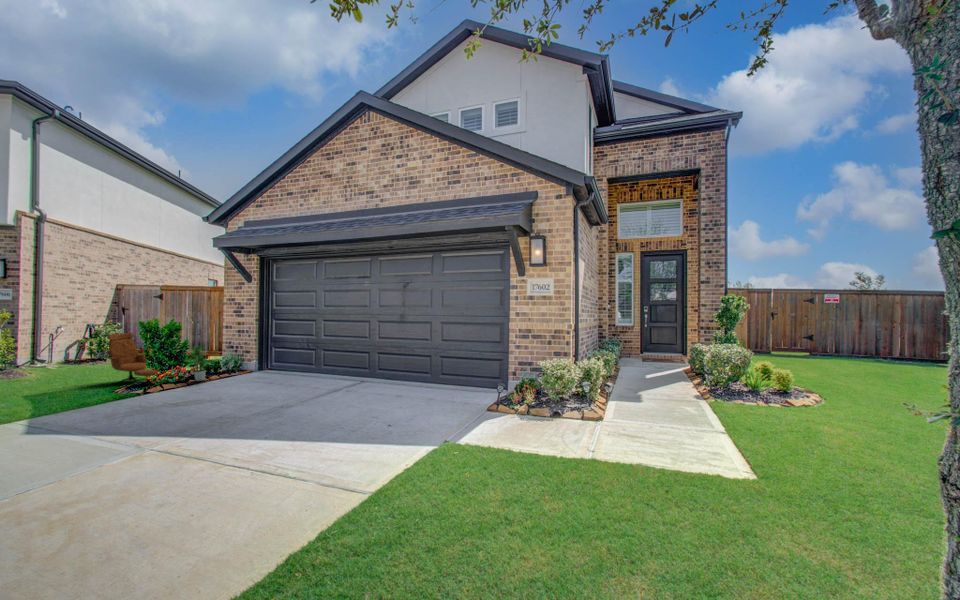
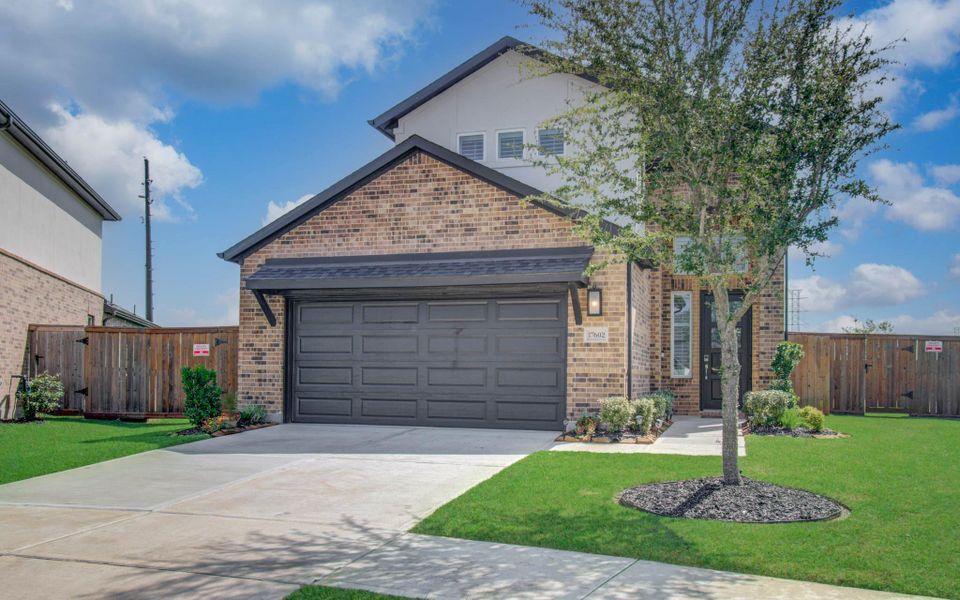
lounge chair: present [108,333,158,385] -> none [134,380,194,435]

